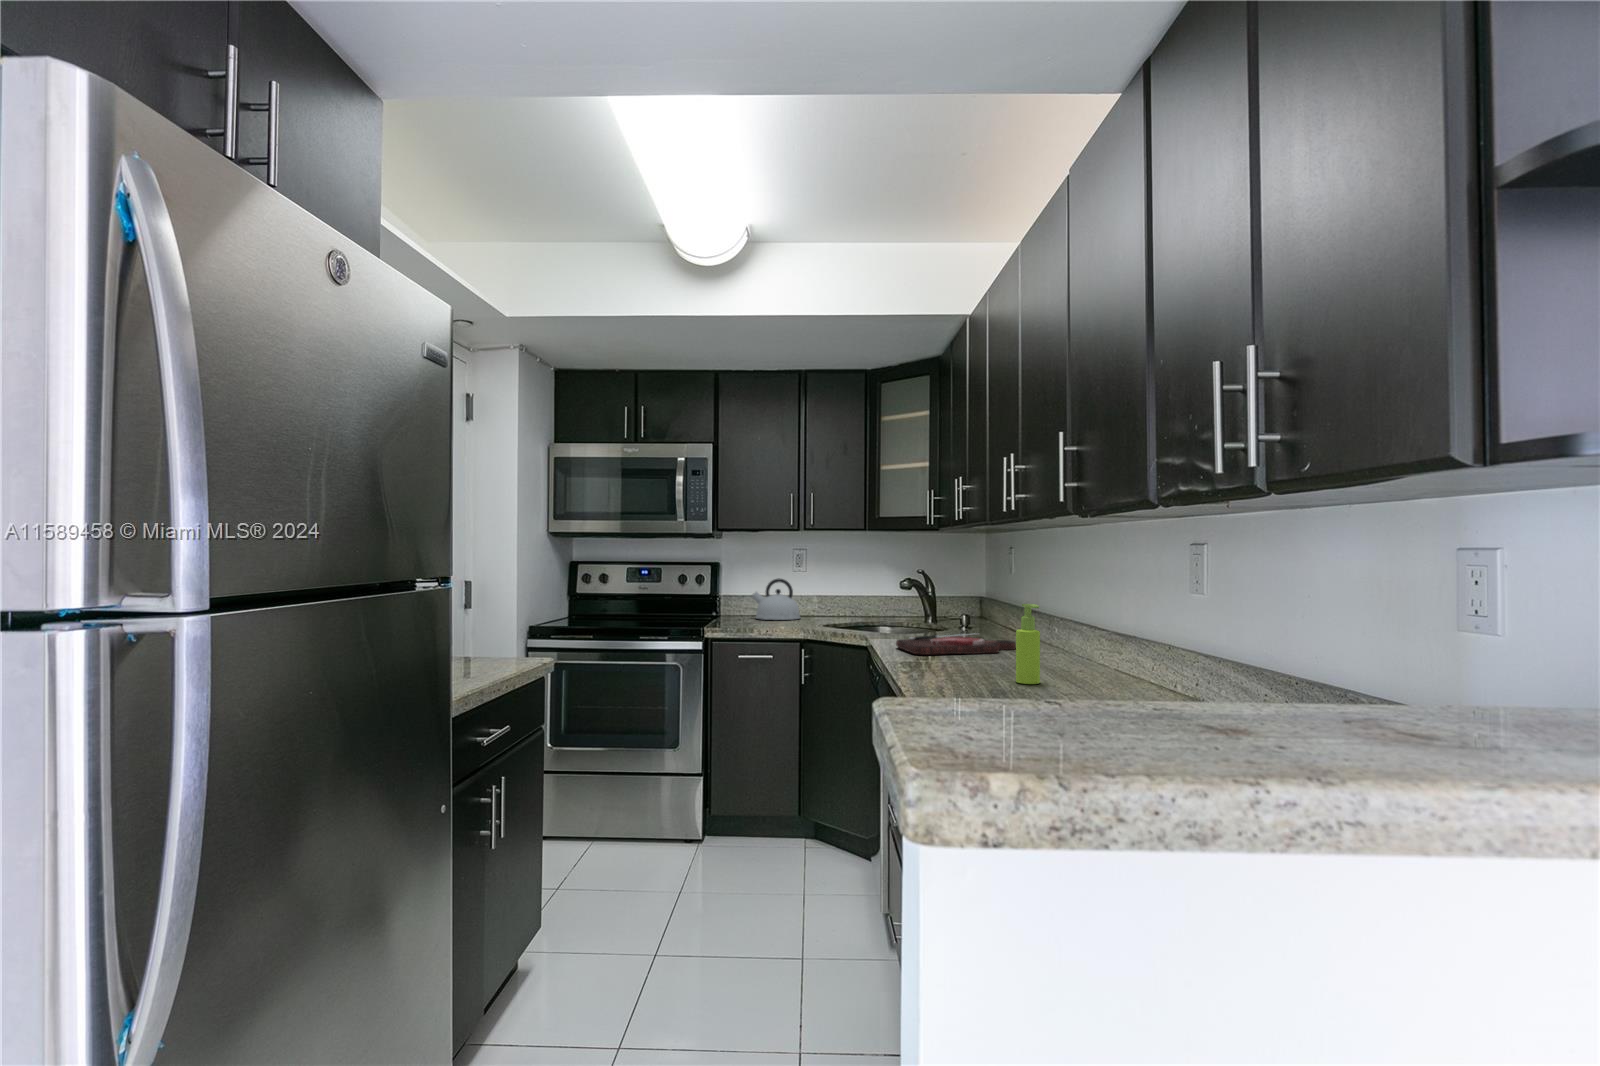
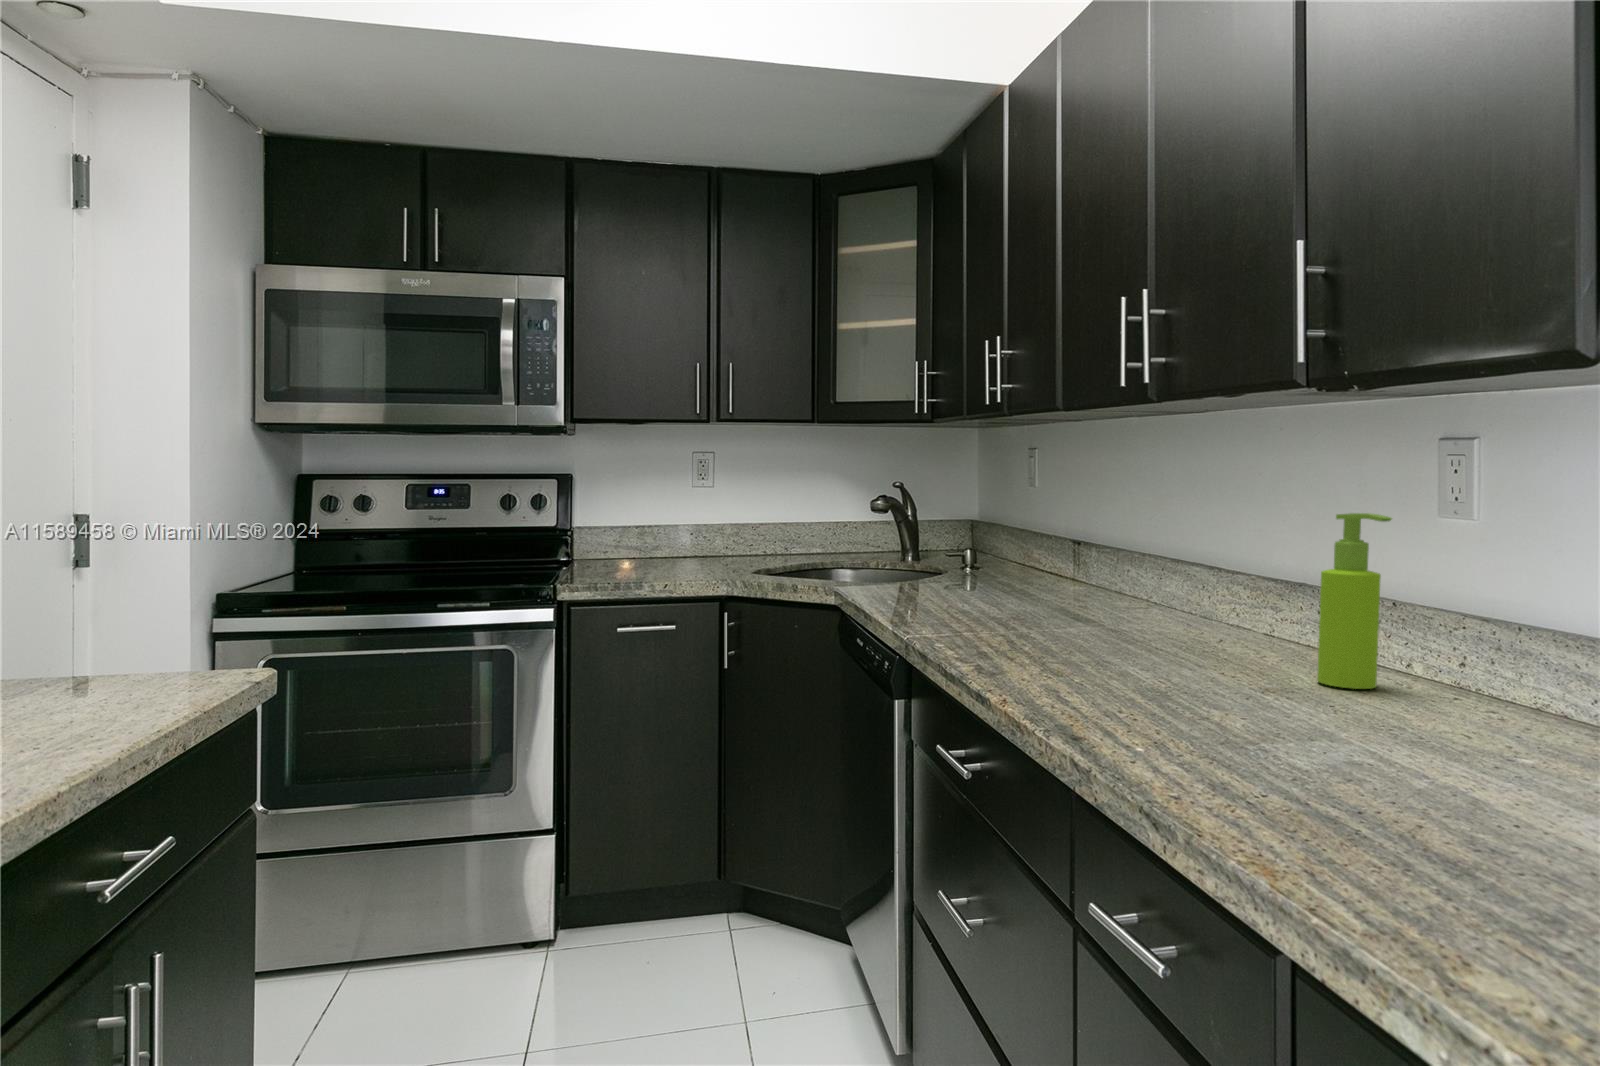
kettle: present [752,578,800,620] -> none [622,503,702,568]
cutting board: present [896,634,1016,655] -> none [929,582,1133,623]

